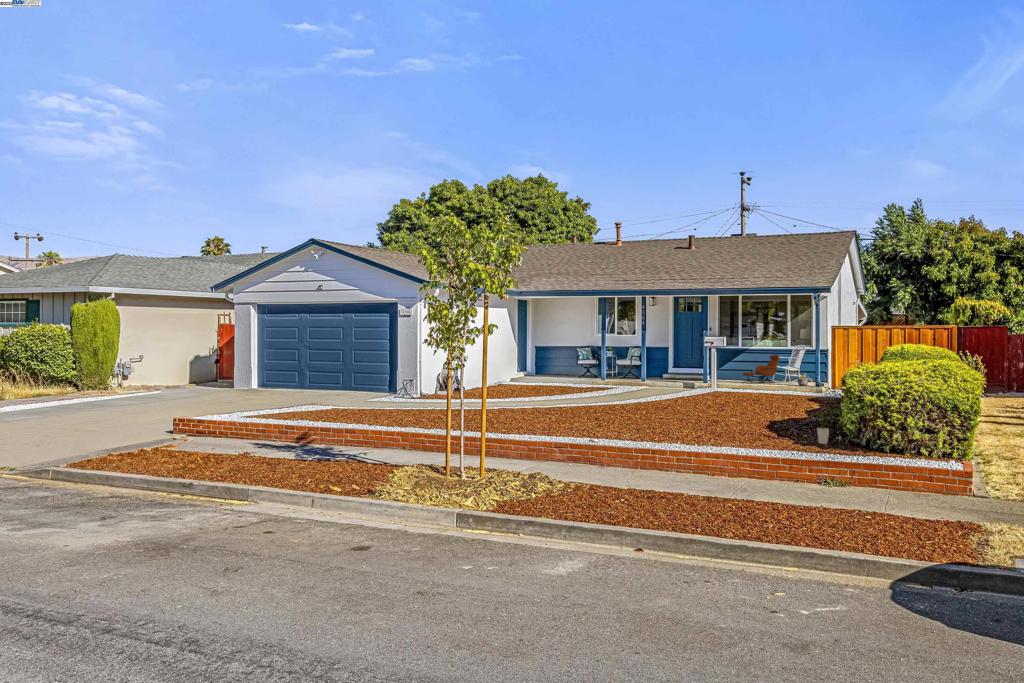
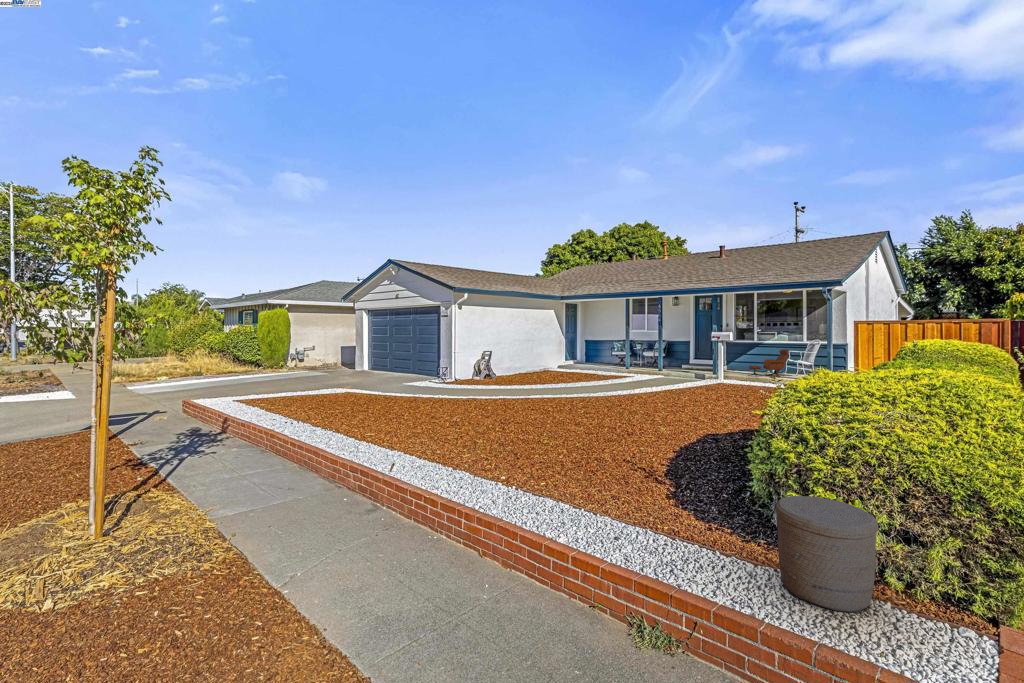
house plant: present [806,407,840,444] -> none [681,440,739,507]
woven basket: none [880,418,922,459] -> present [775,496,878,612]

